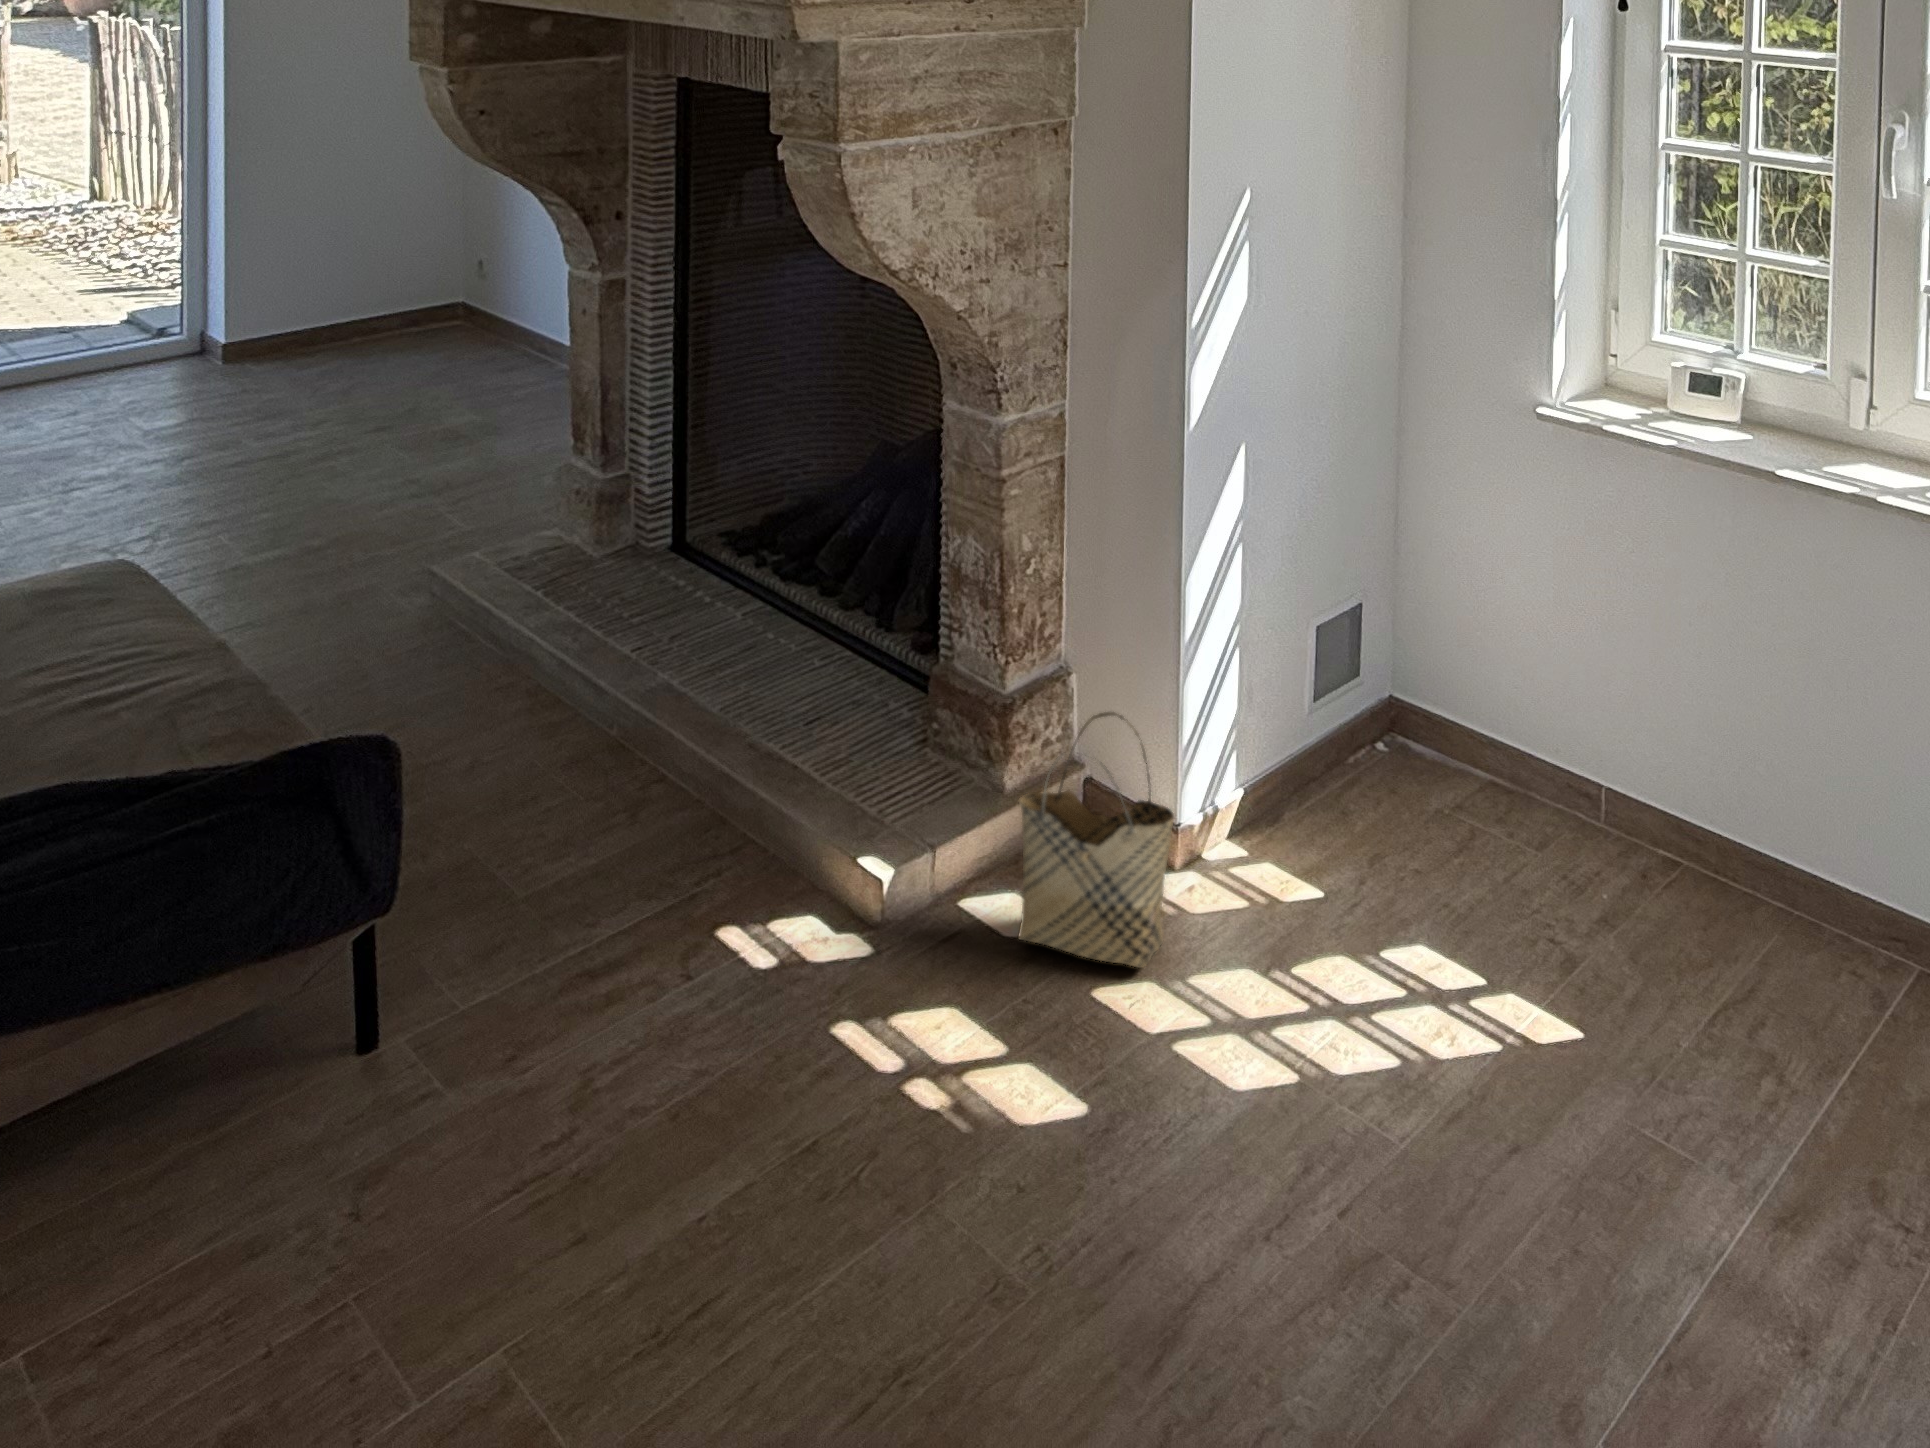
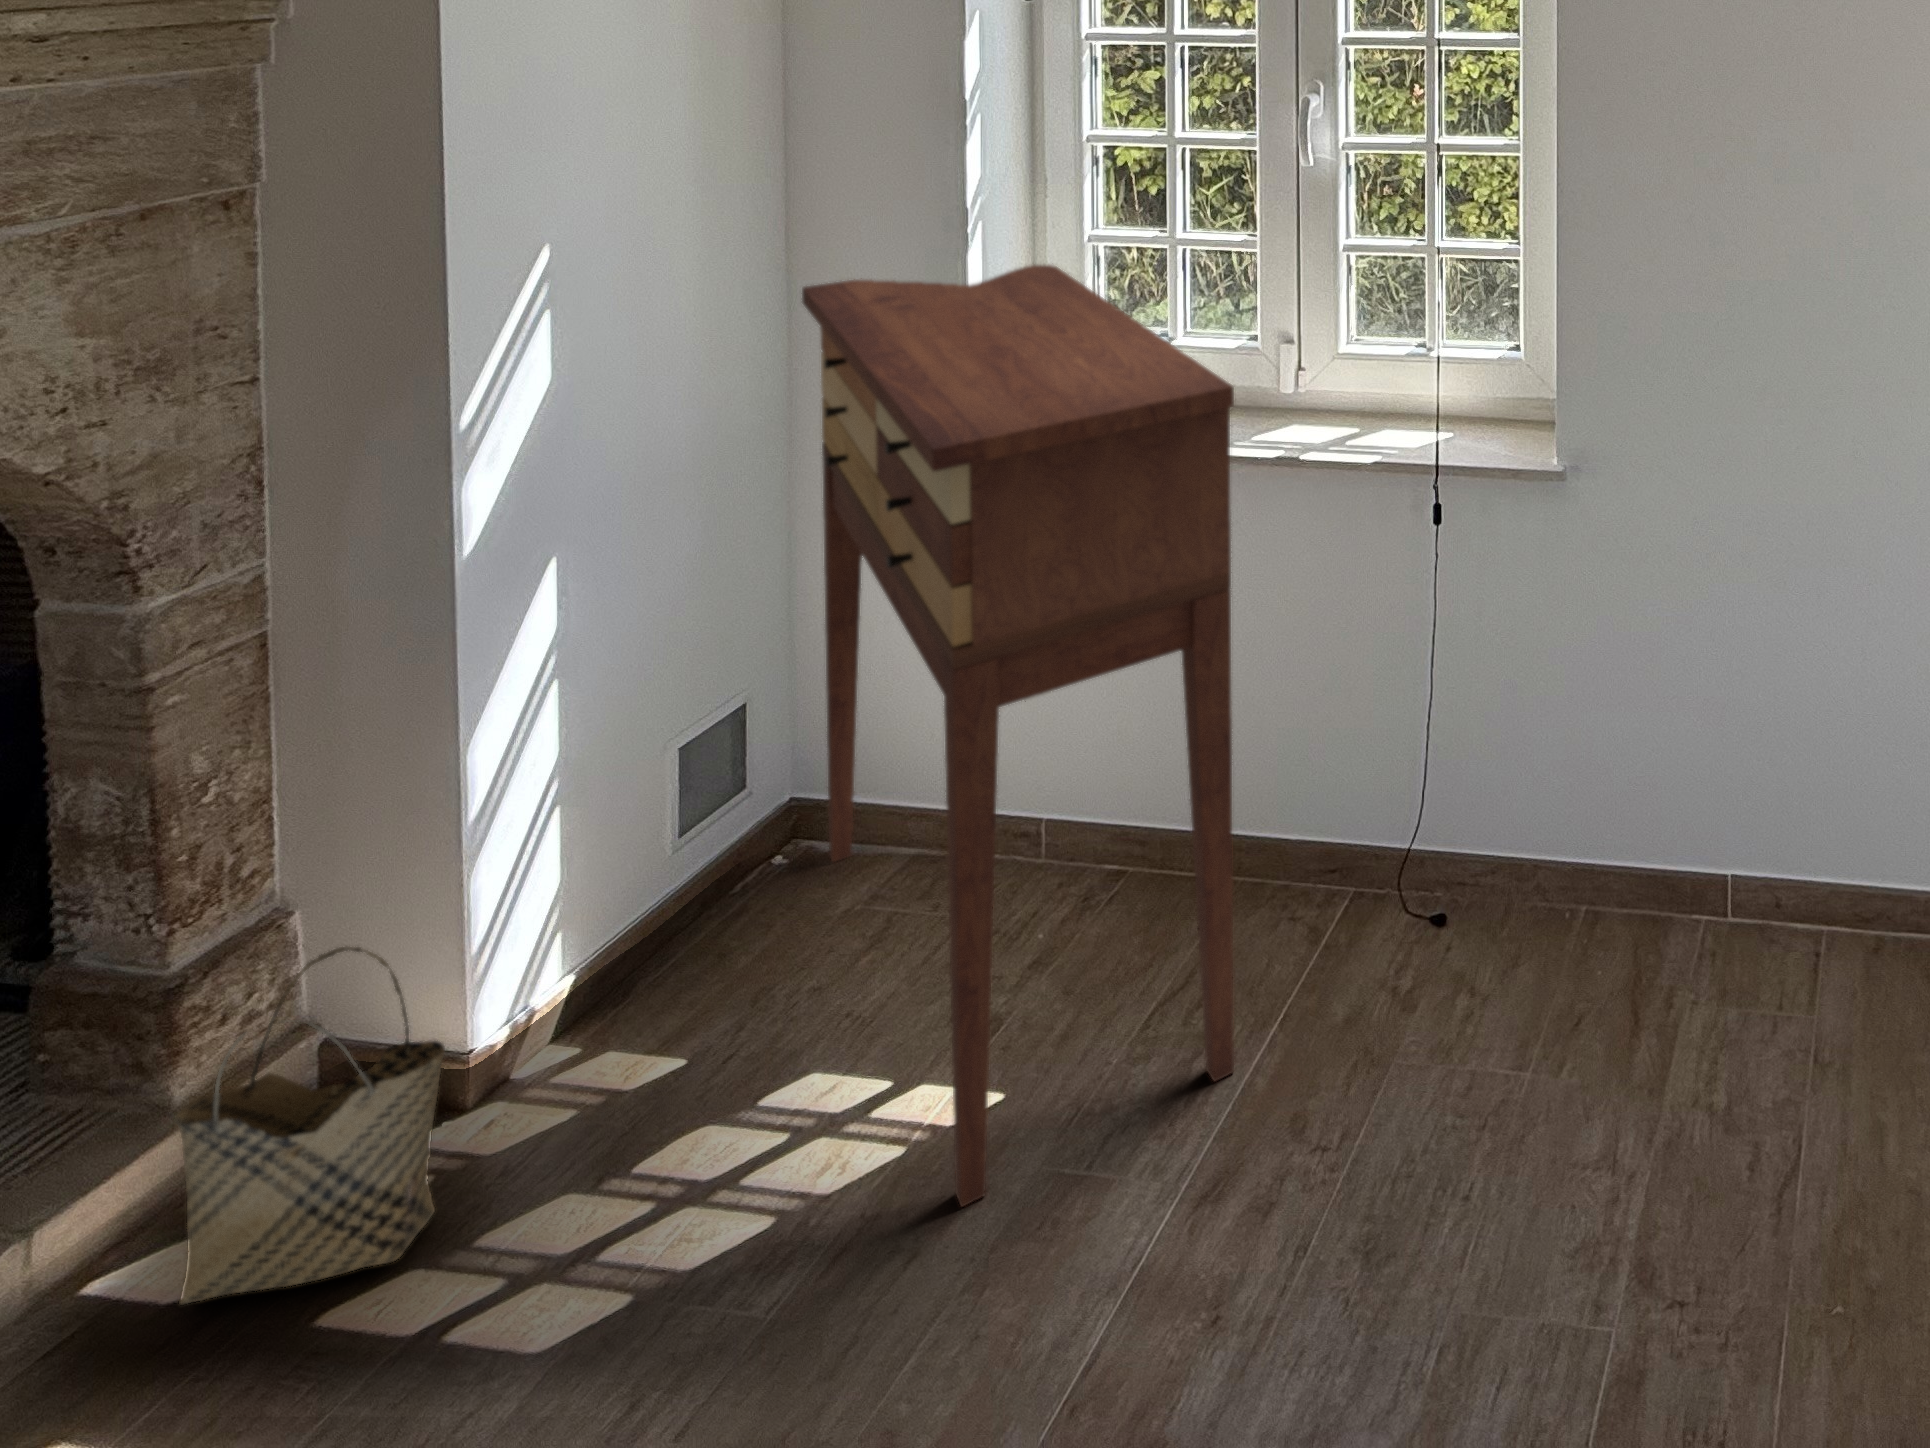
console table: none [1415,251,1830,1119] -> present [802,265,1234,1207]

